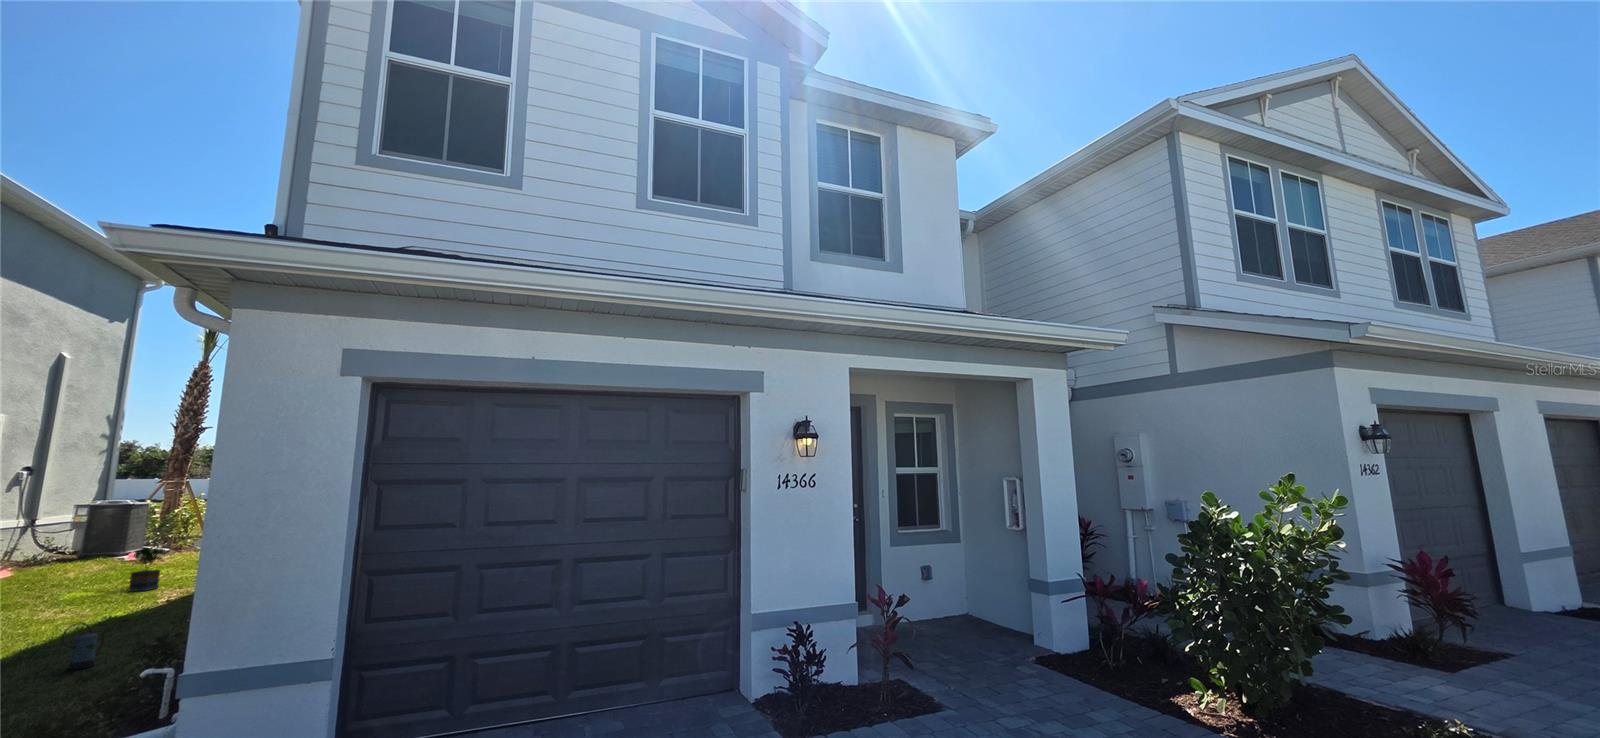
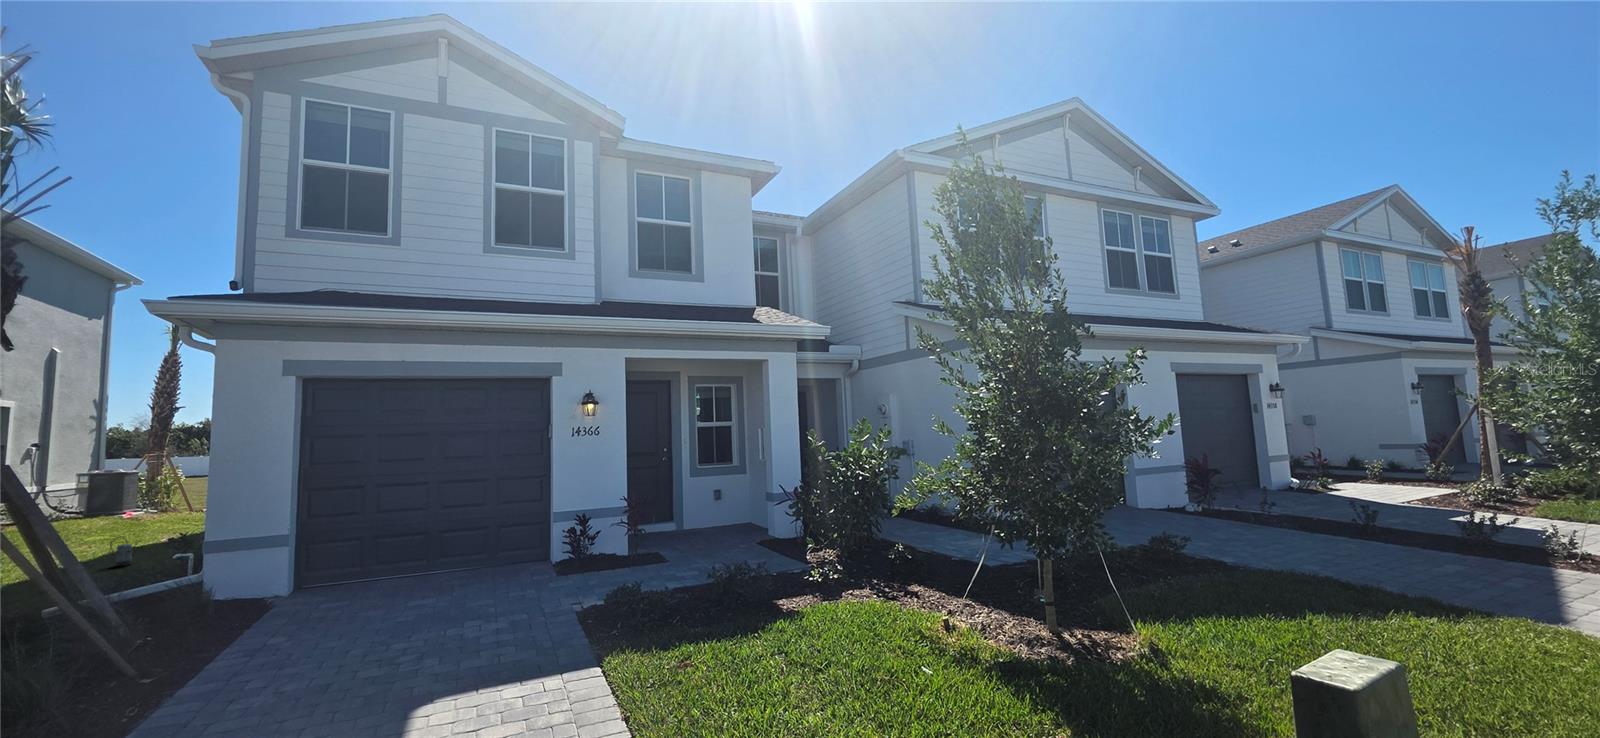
potted tree: present [129,548,167,591] -> none [135,499,163,532]

